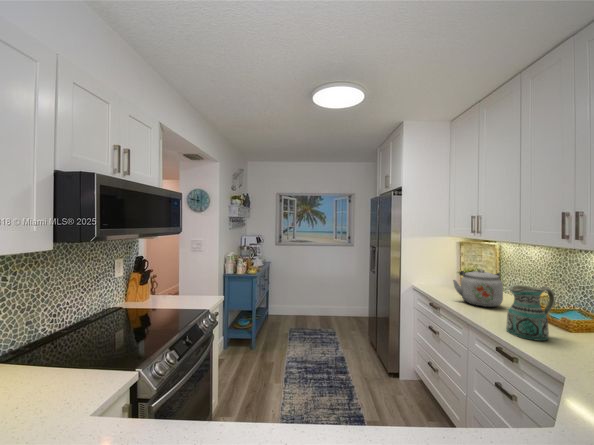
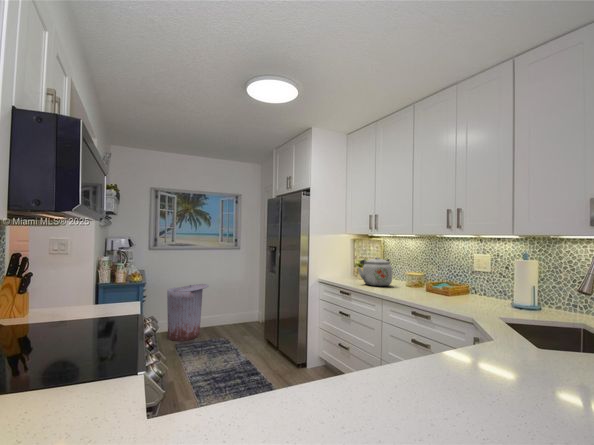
trash can: none [287,276,321,324] -> present [167,284,208,341]
ceramic pitcher: present [506,285,554,341] -> none [407,262,433,299]

